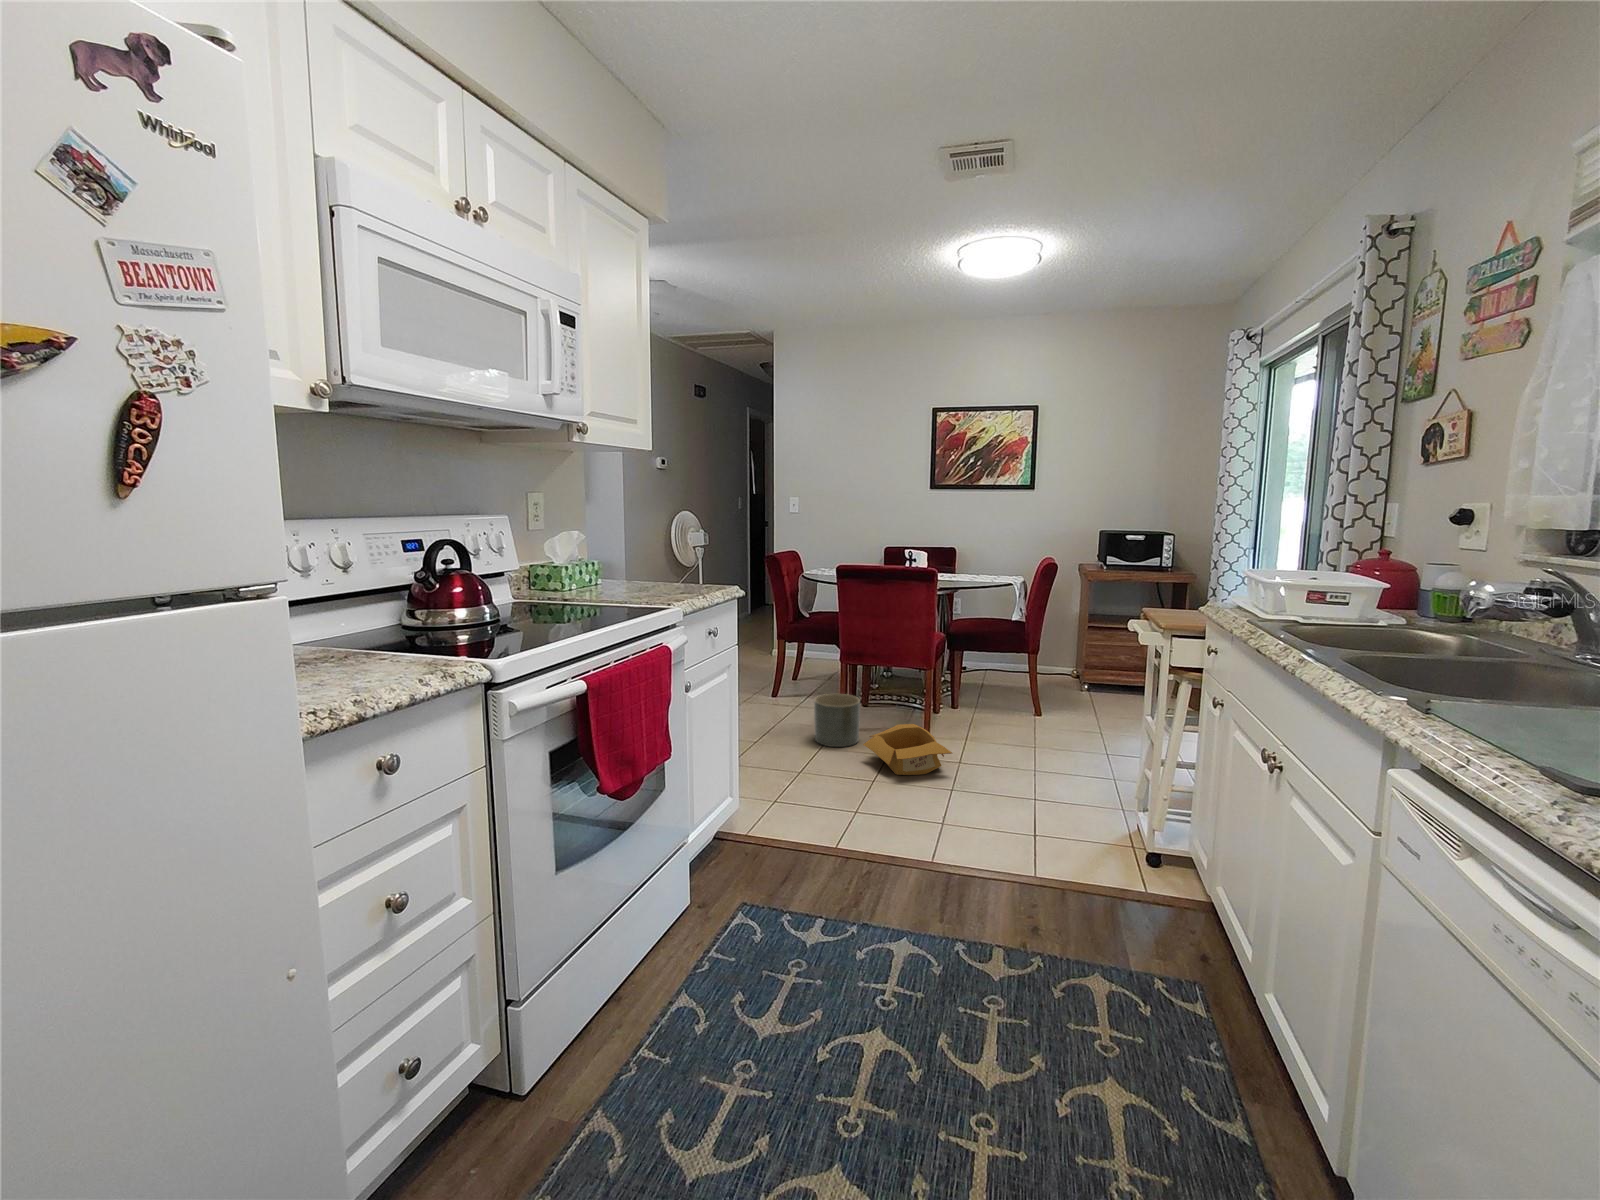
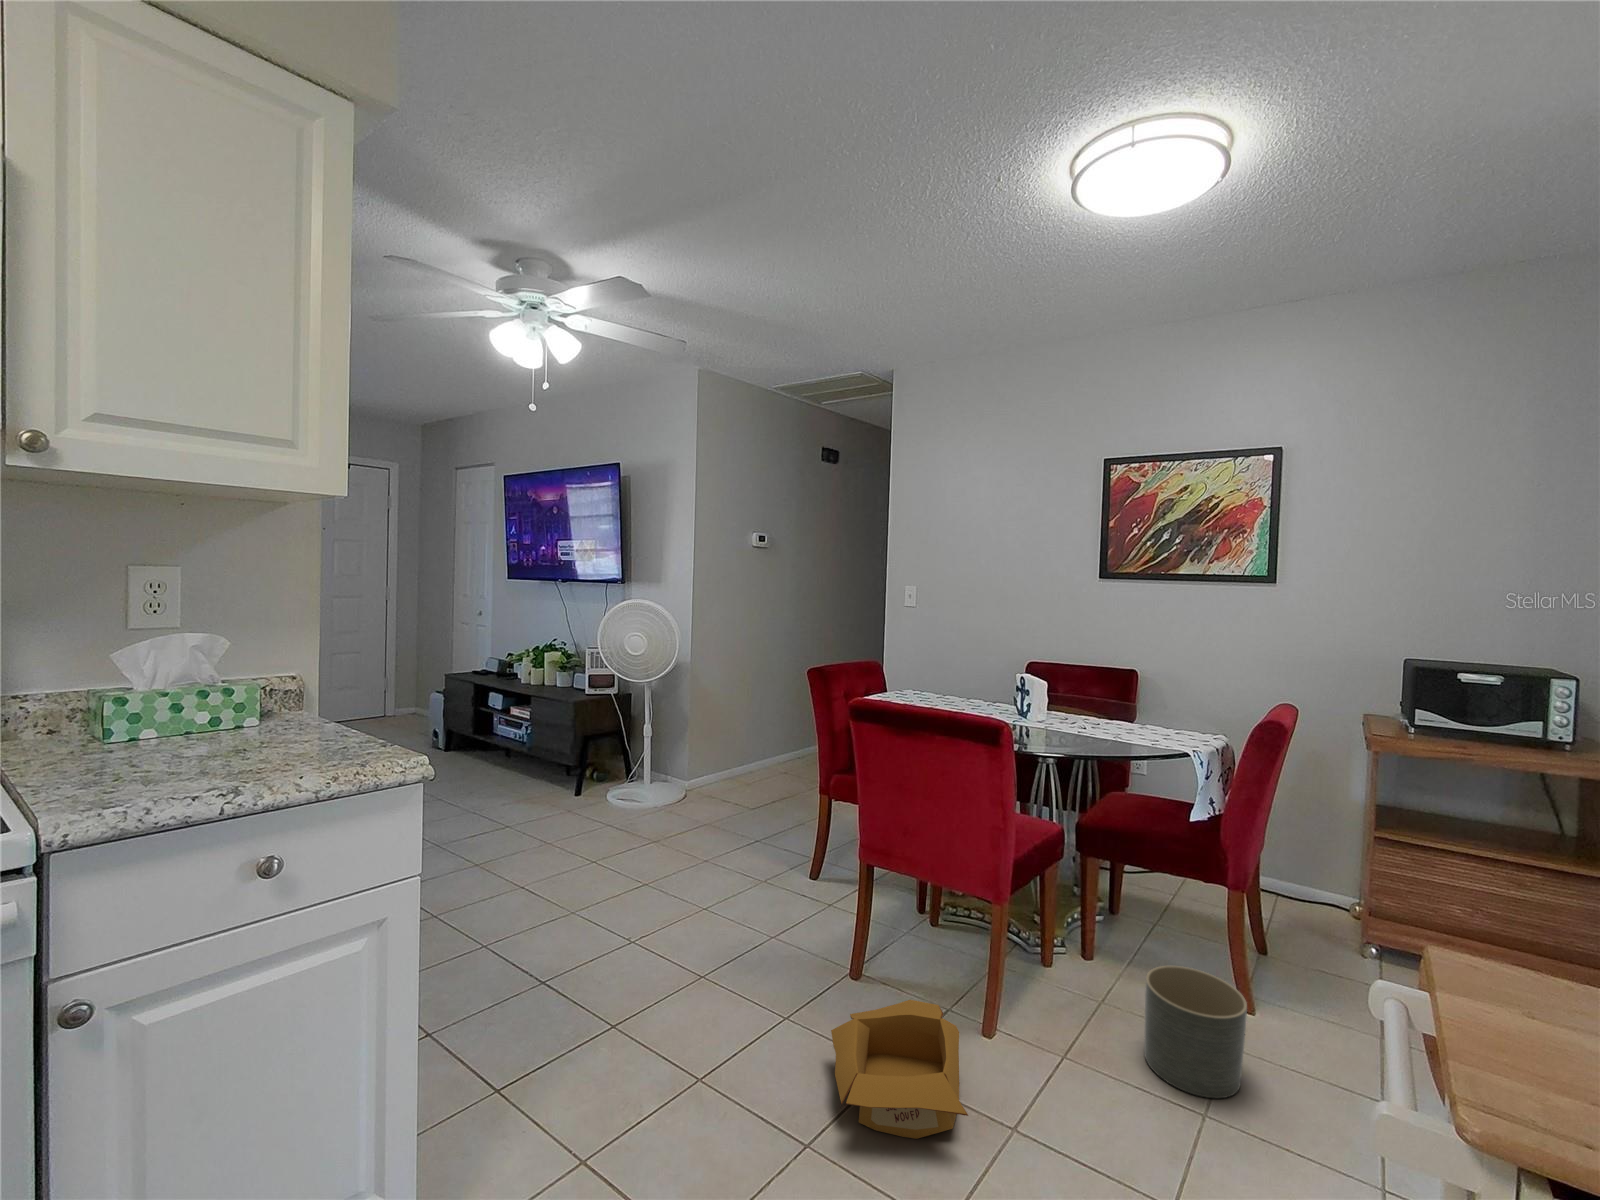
planter: present [814,694,860,747] -> present [1144,966,1247,1098]

